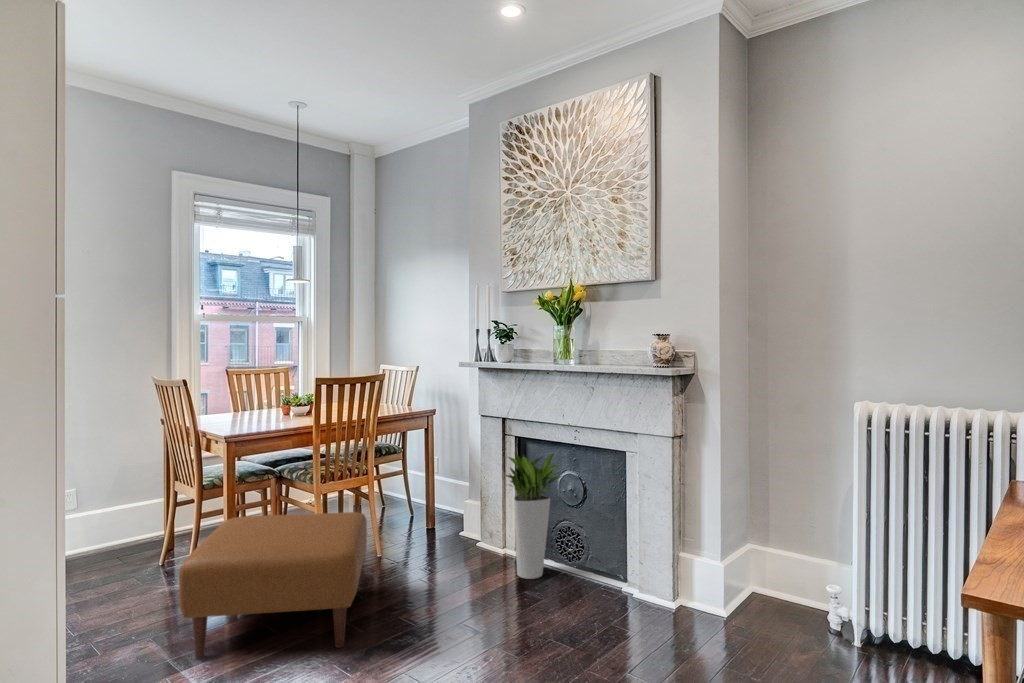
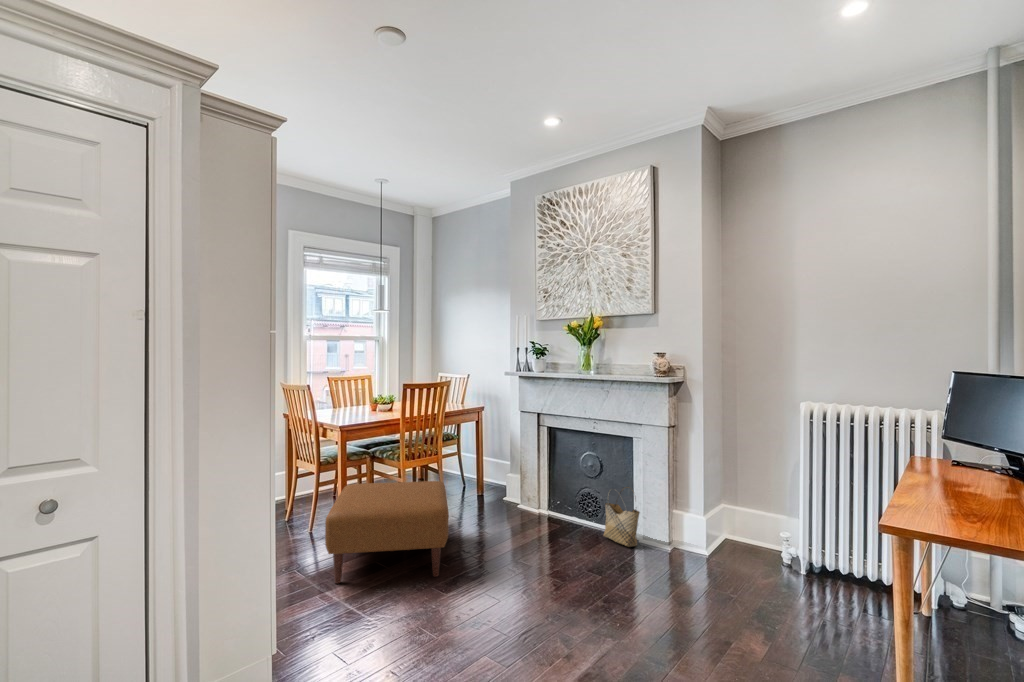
planter: present [504,453,560,579] -> none [540,437,586,531]
woven basket: none [585,520,633,603] -> present [604,487,640,547]

